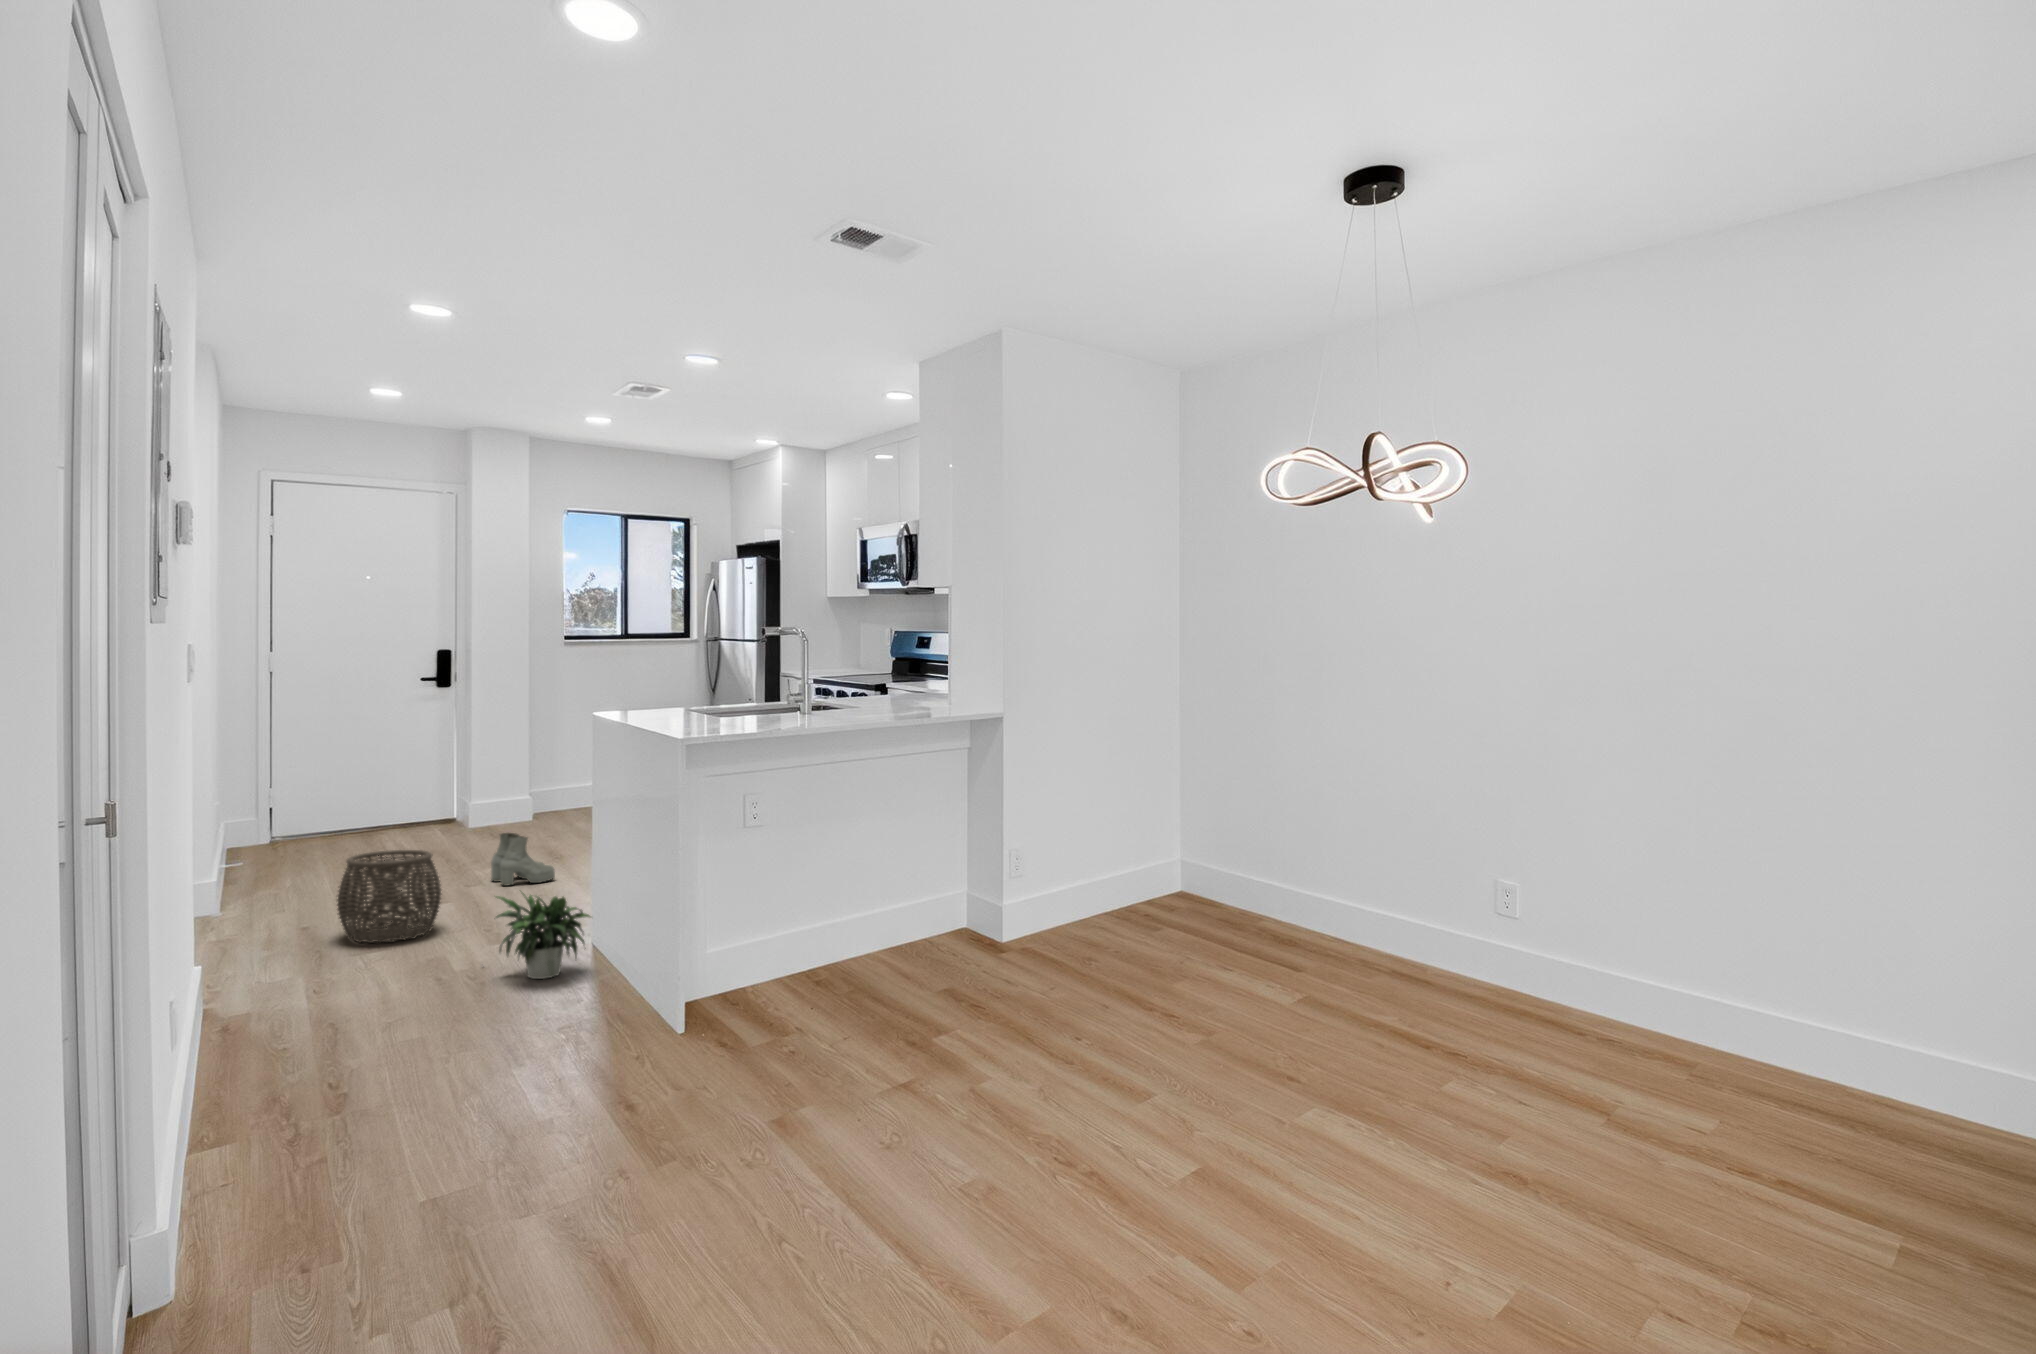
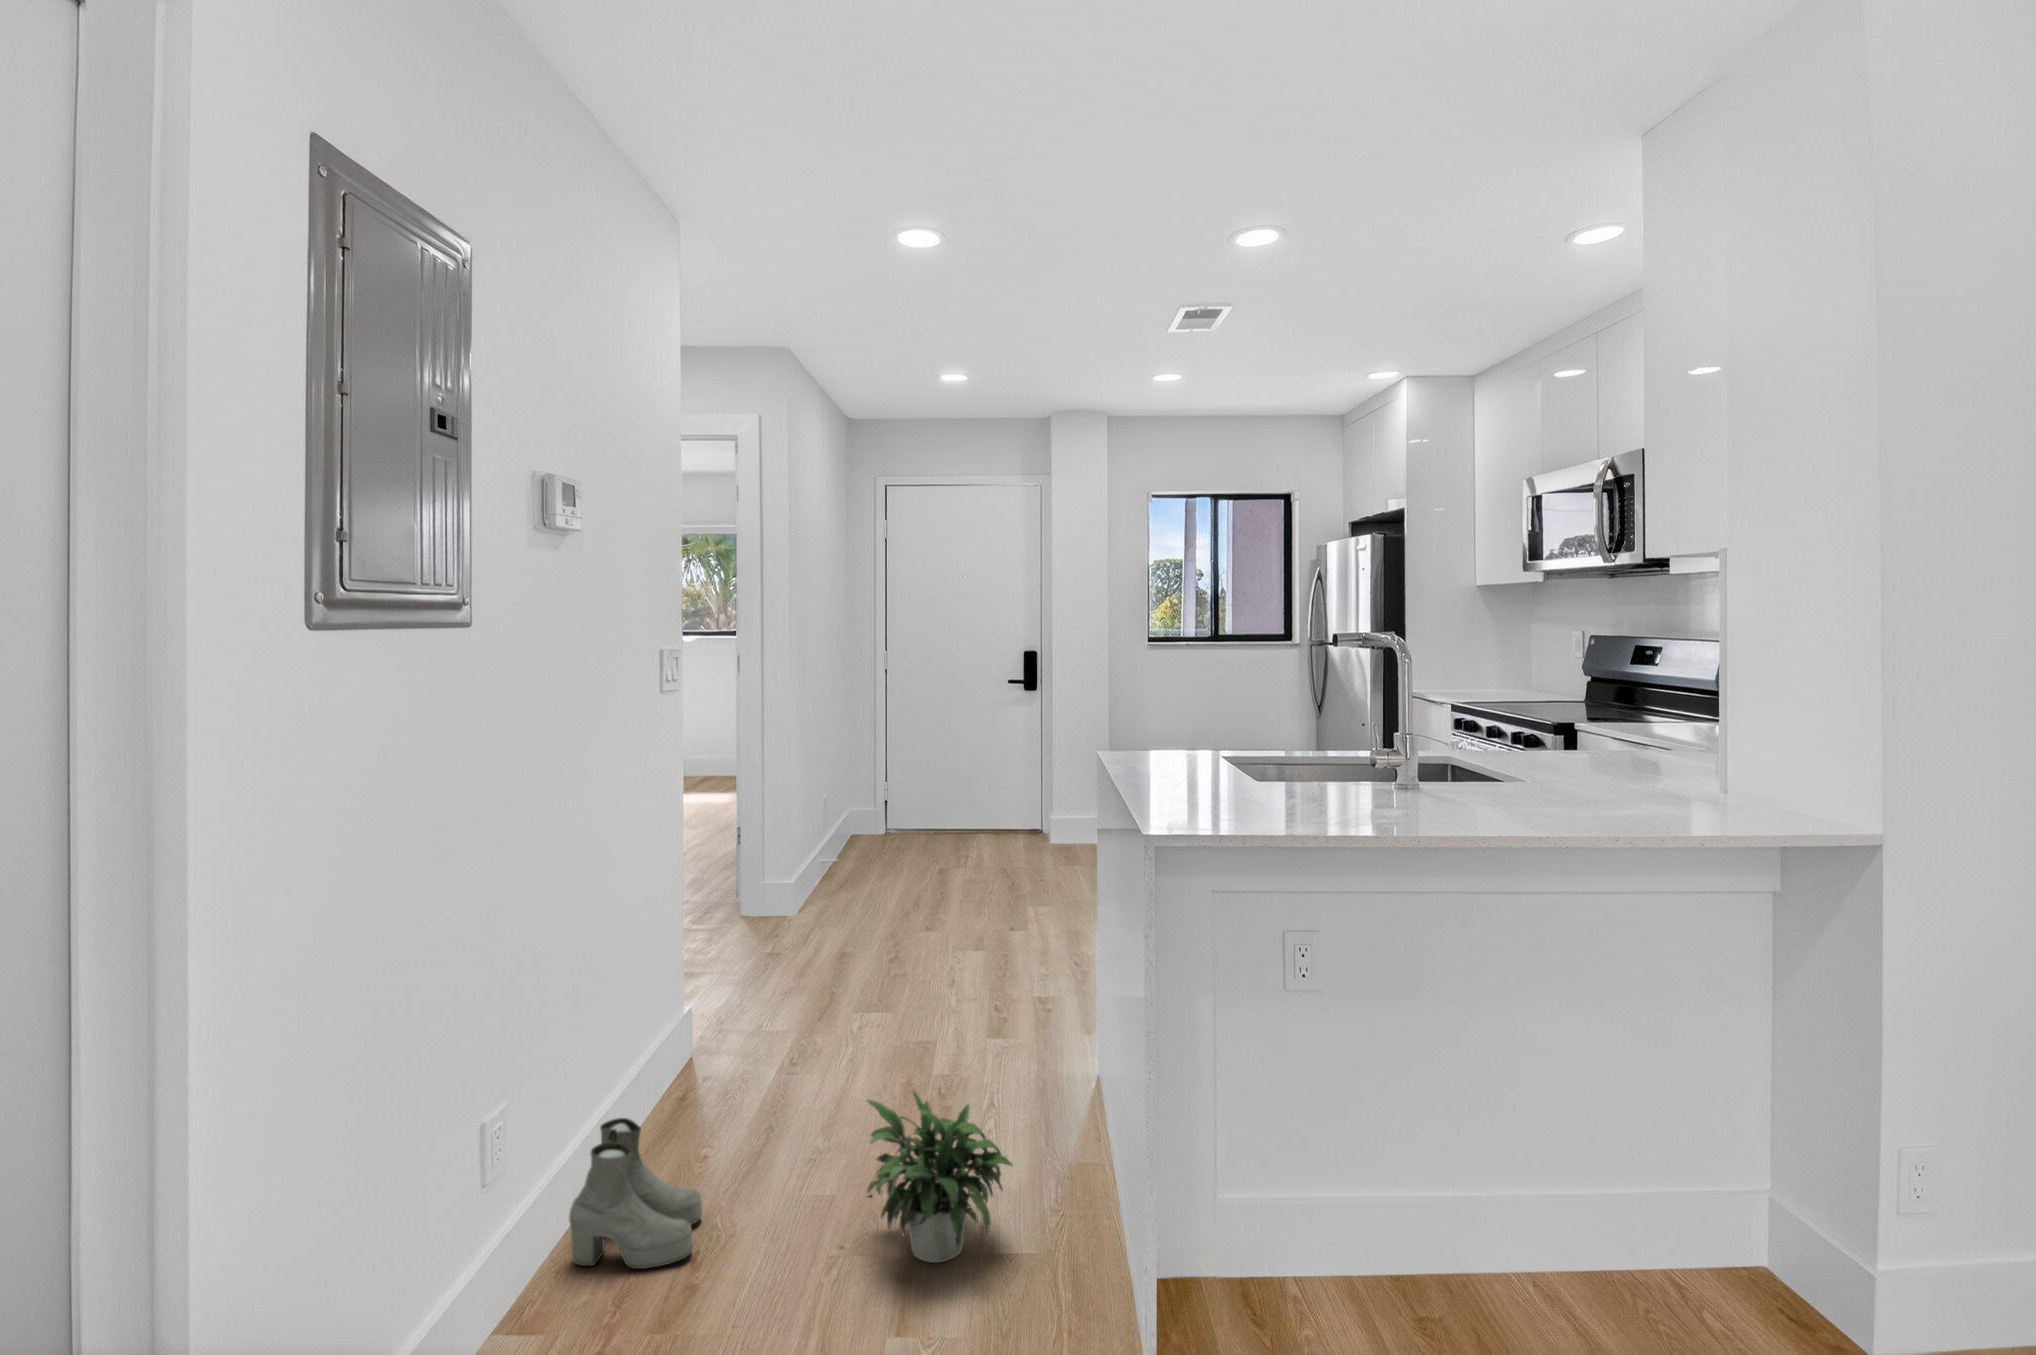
boots: present [491,833,555,886] -> present [569,1118,702,1269]
woven basket: present [337,850,441,943] -> none [748,952,880,1095]

